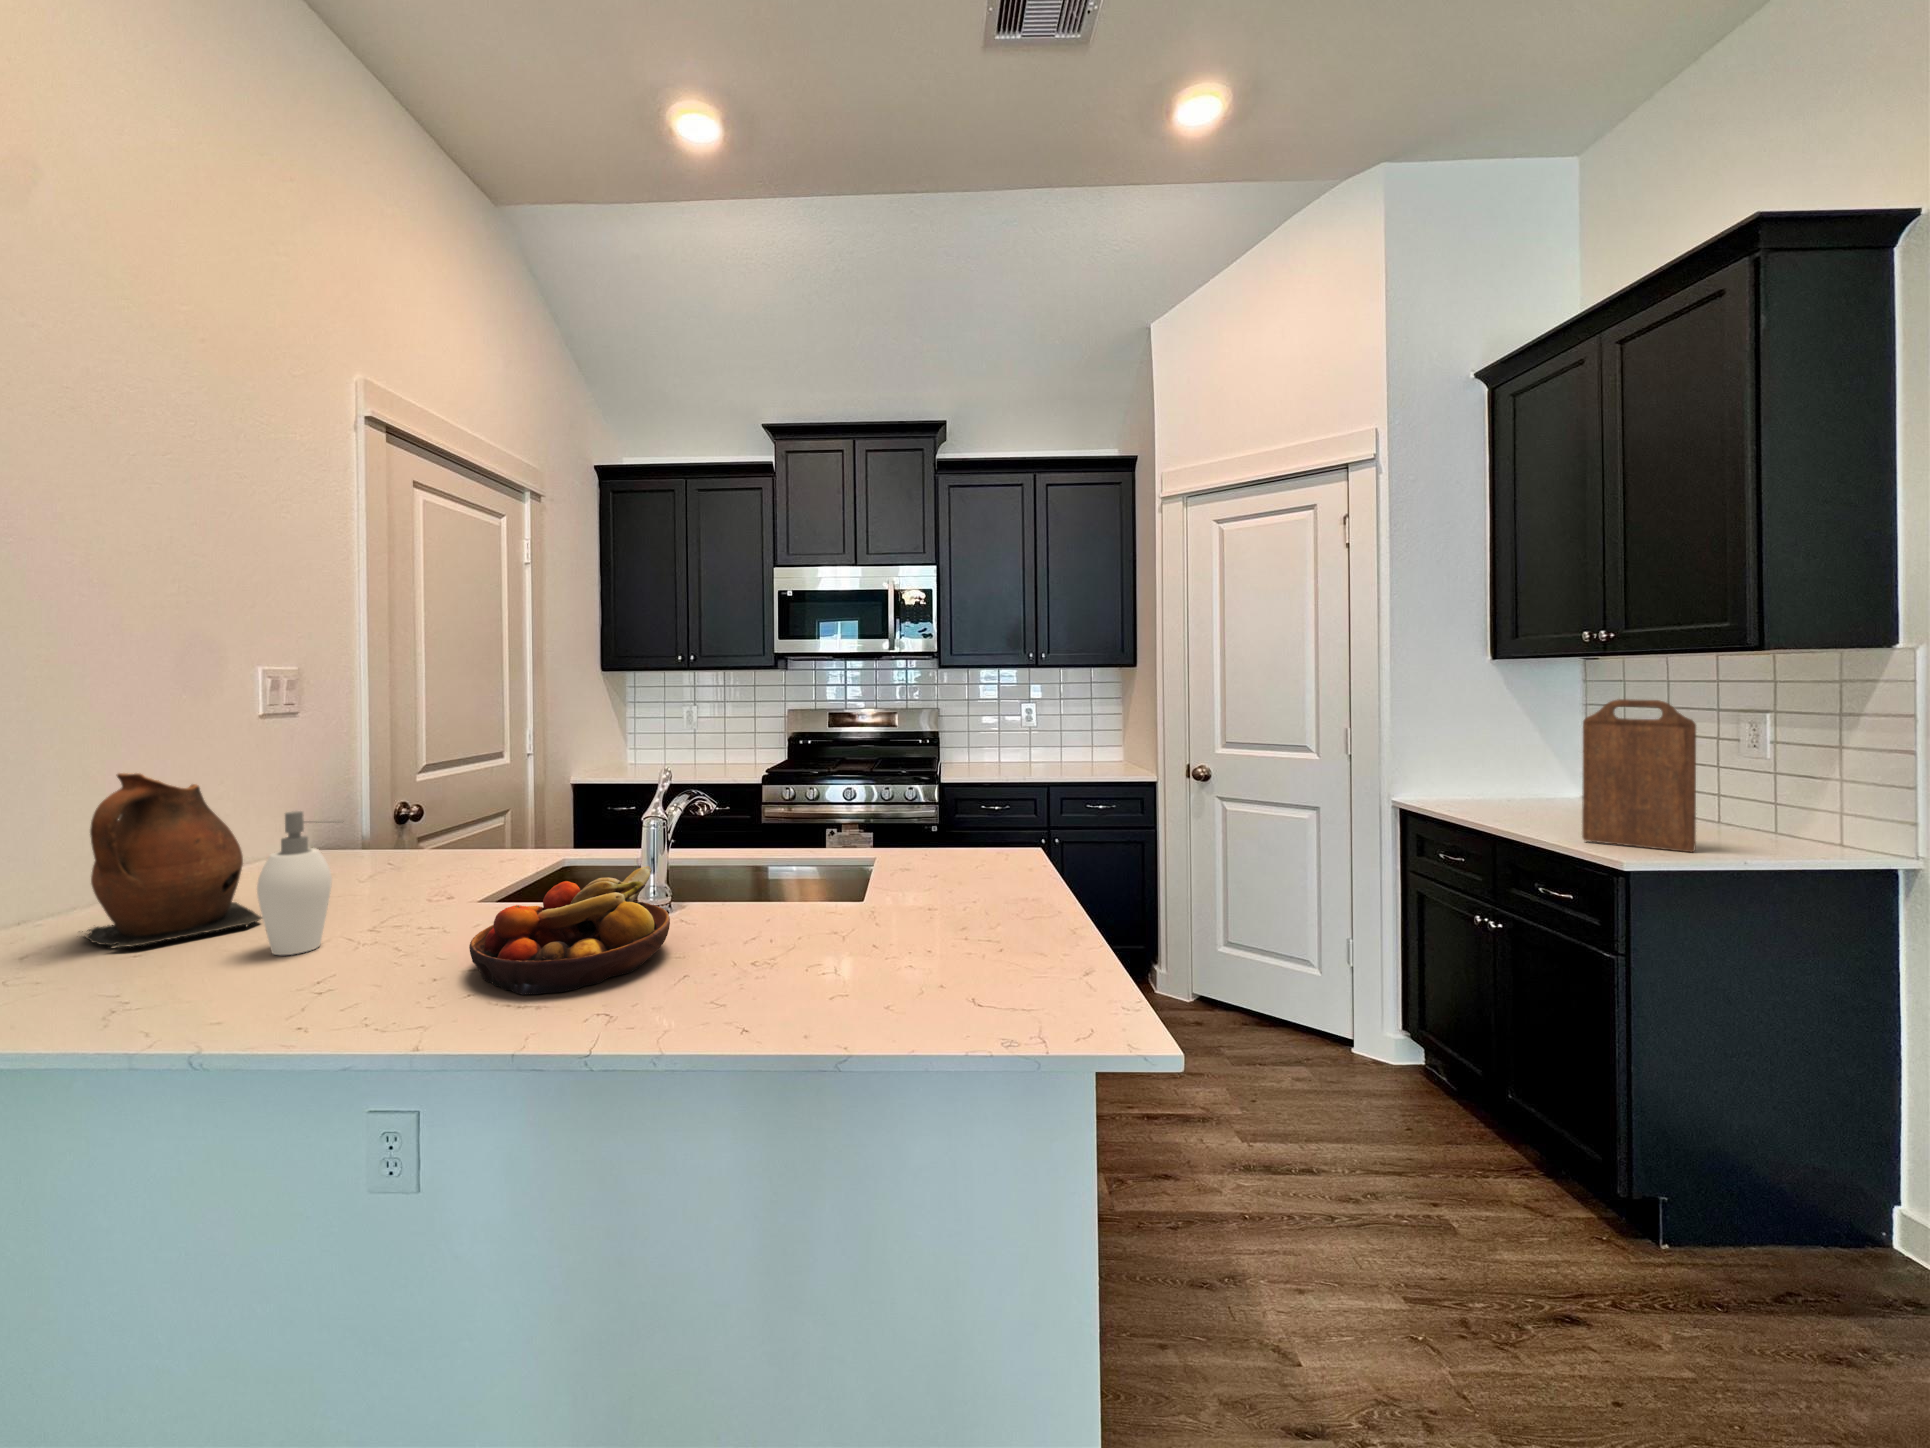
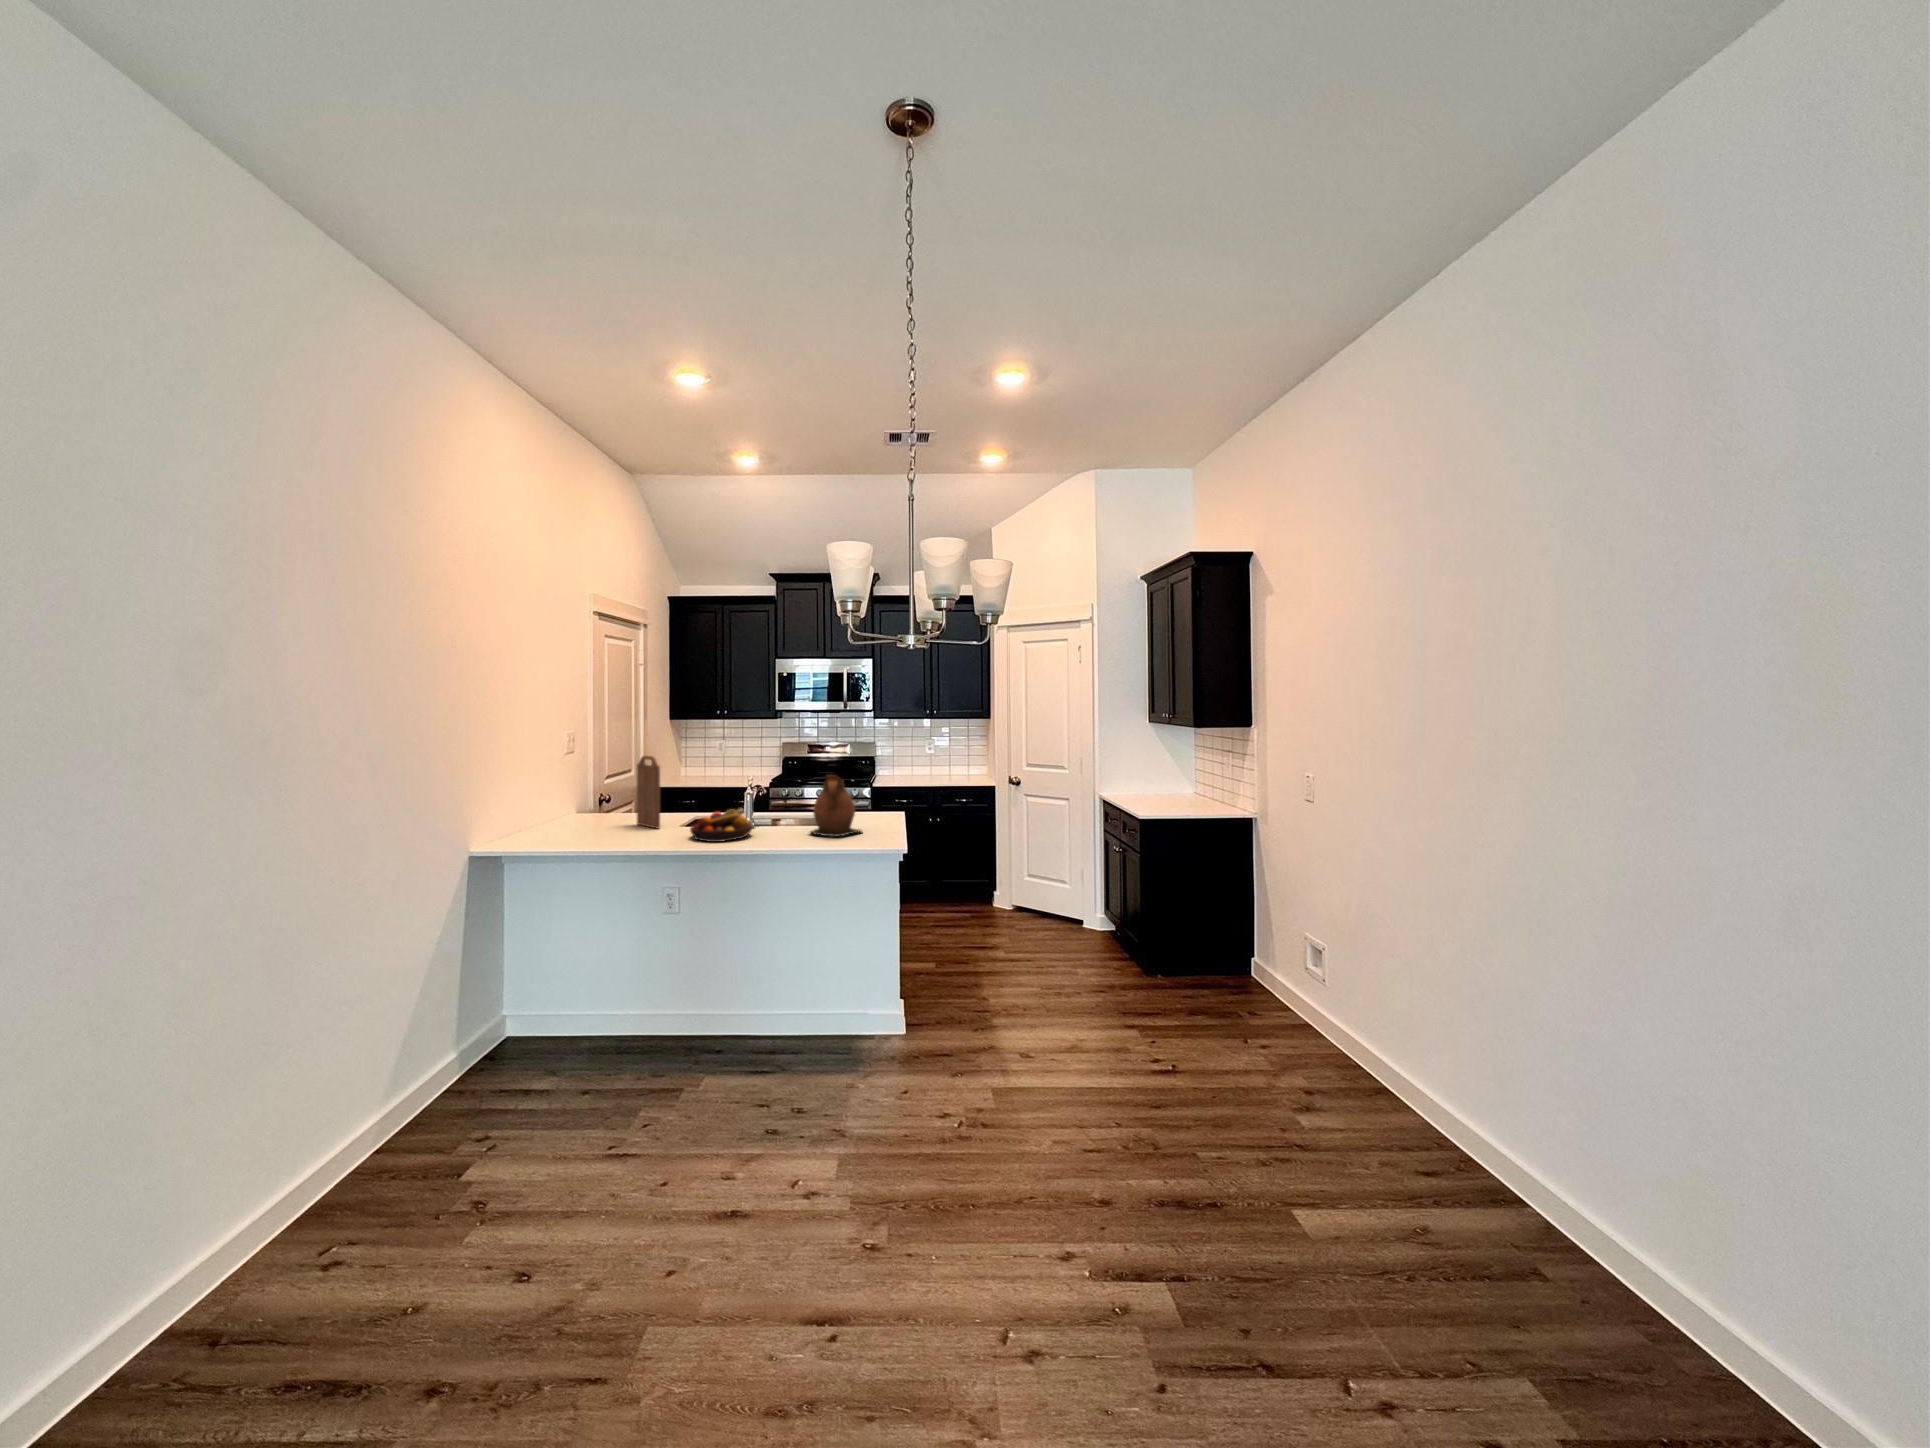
cutting board: present [1582,699,1696,852] -> present [637,756,660,828]
ceramic pitcher: present [82,773,262,949] -> present [811,775,861,836]
soap dispenser: present [257,811,332,955] -> none [612,788,640,836]

